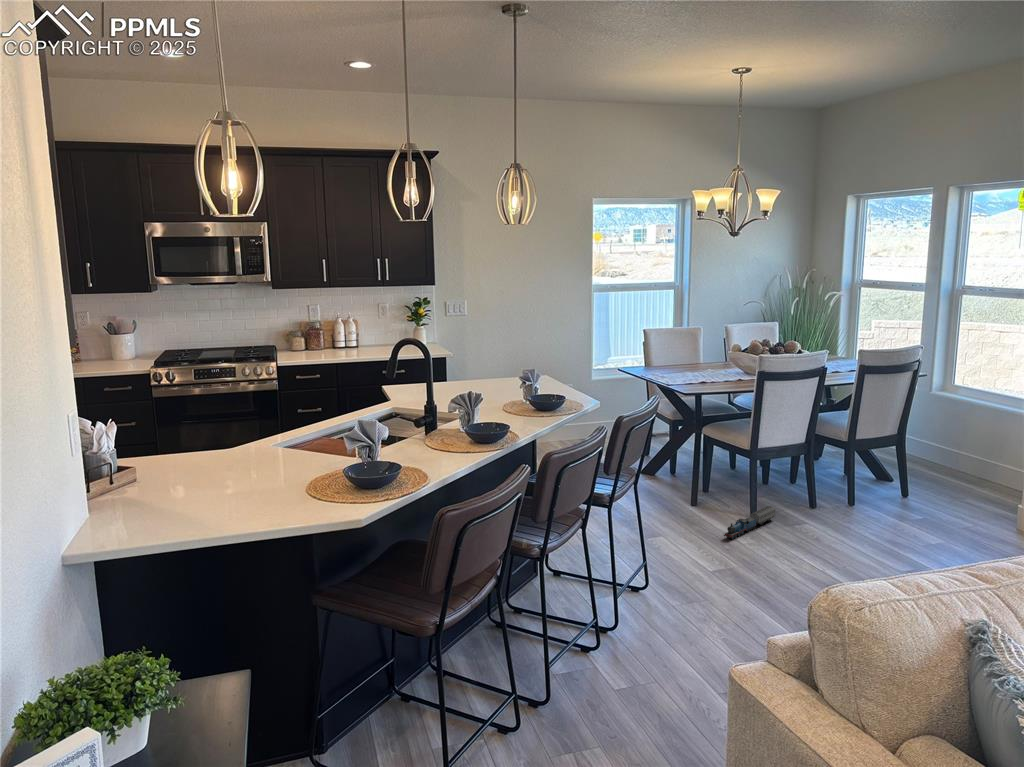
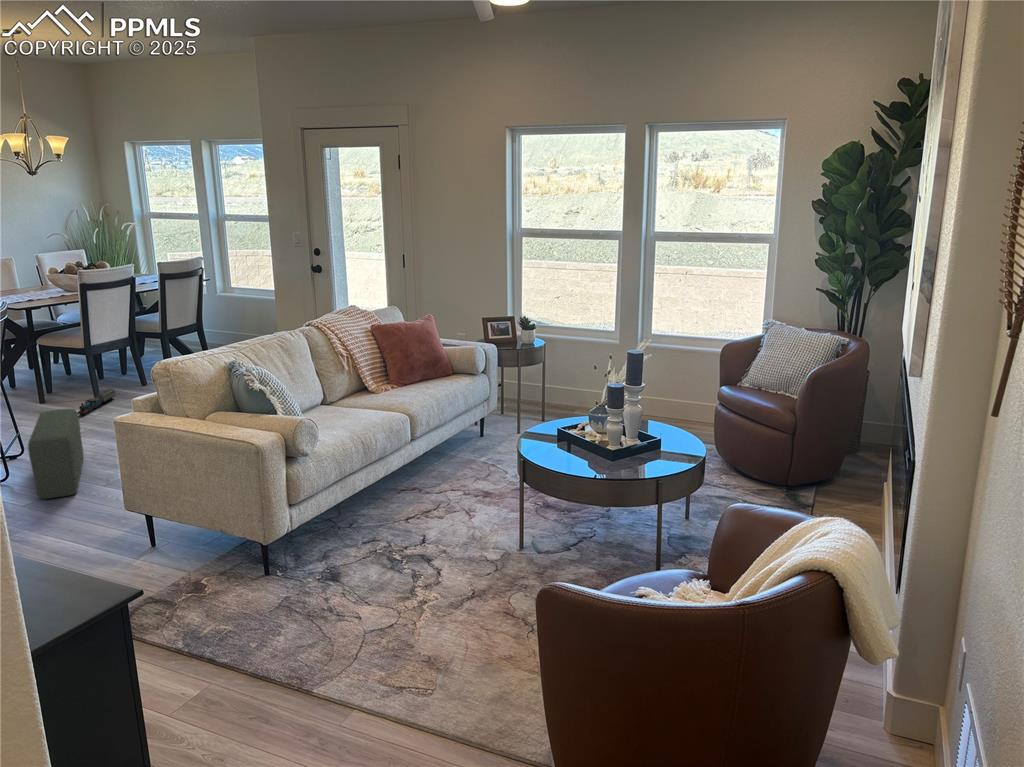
pouf: none [627,550,709,701] -> present [28,409,84,499]

